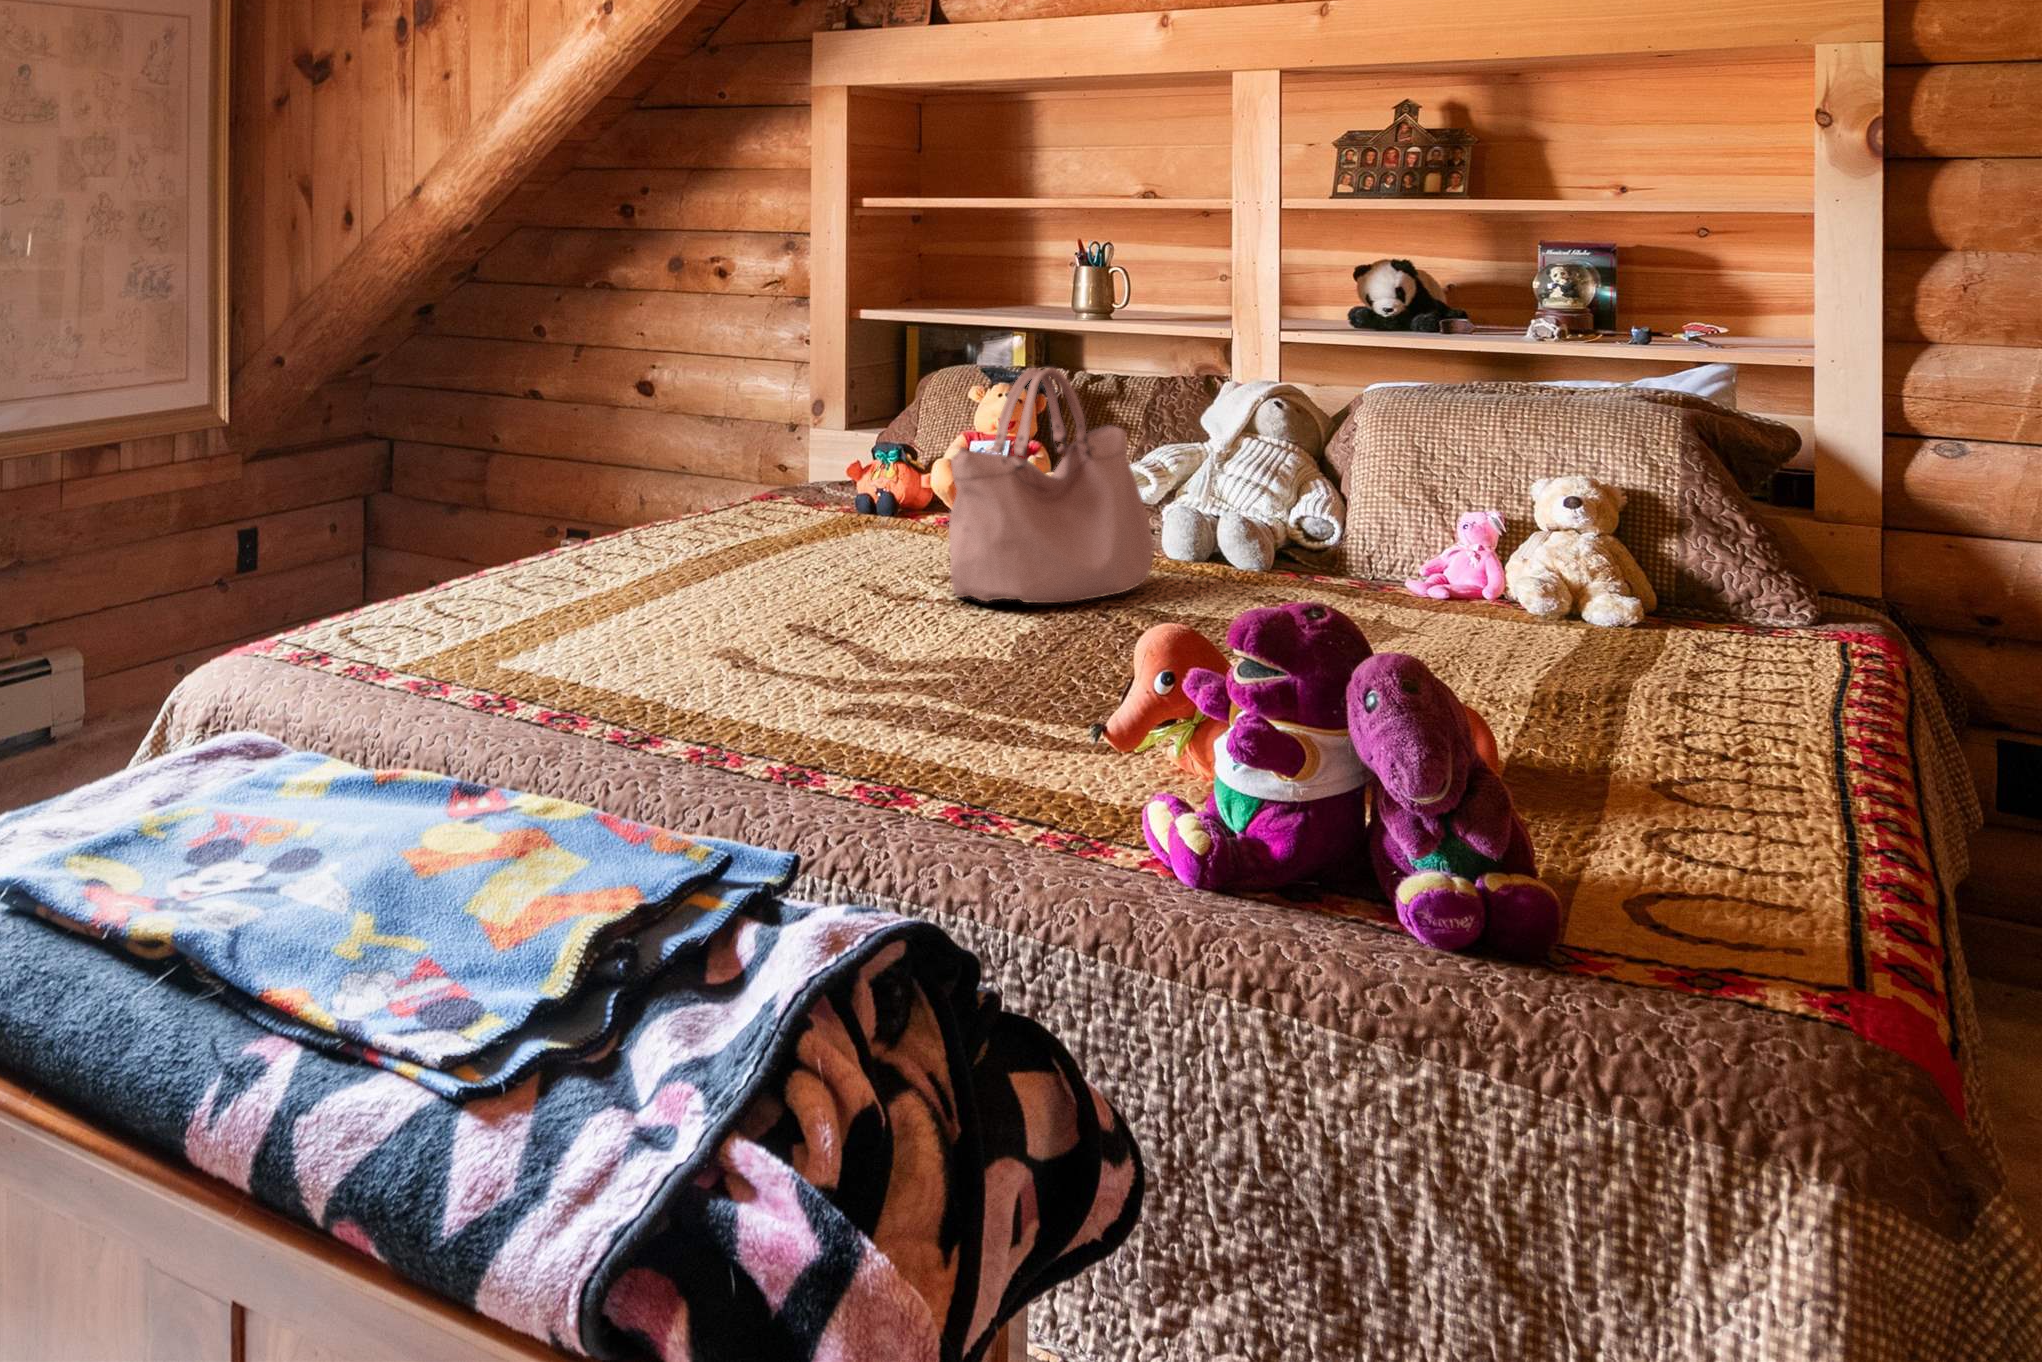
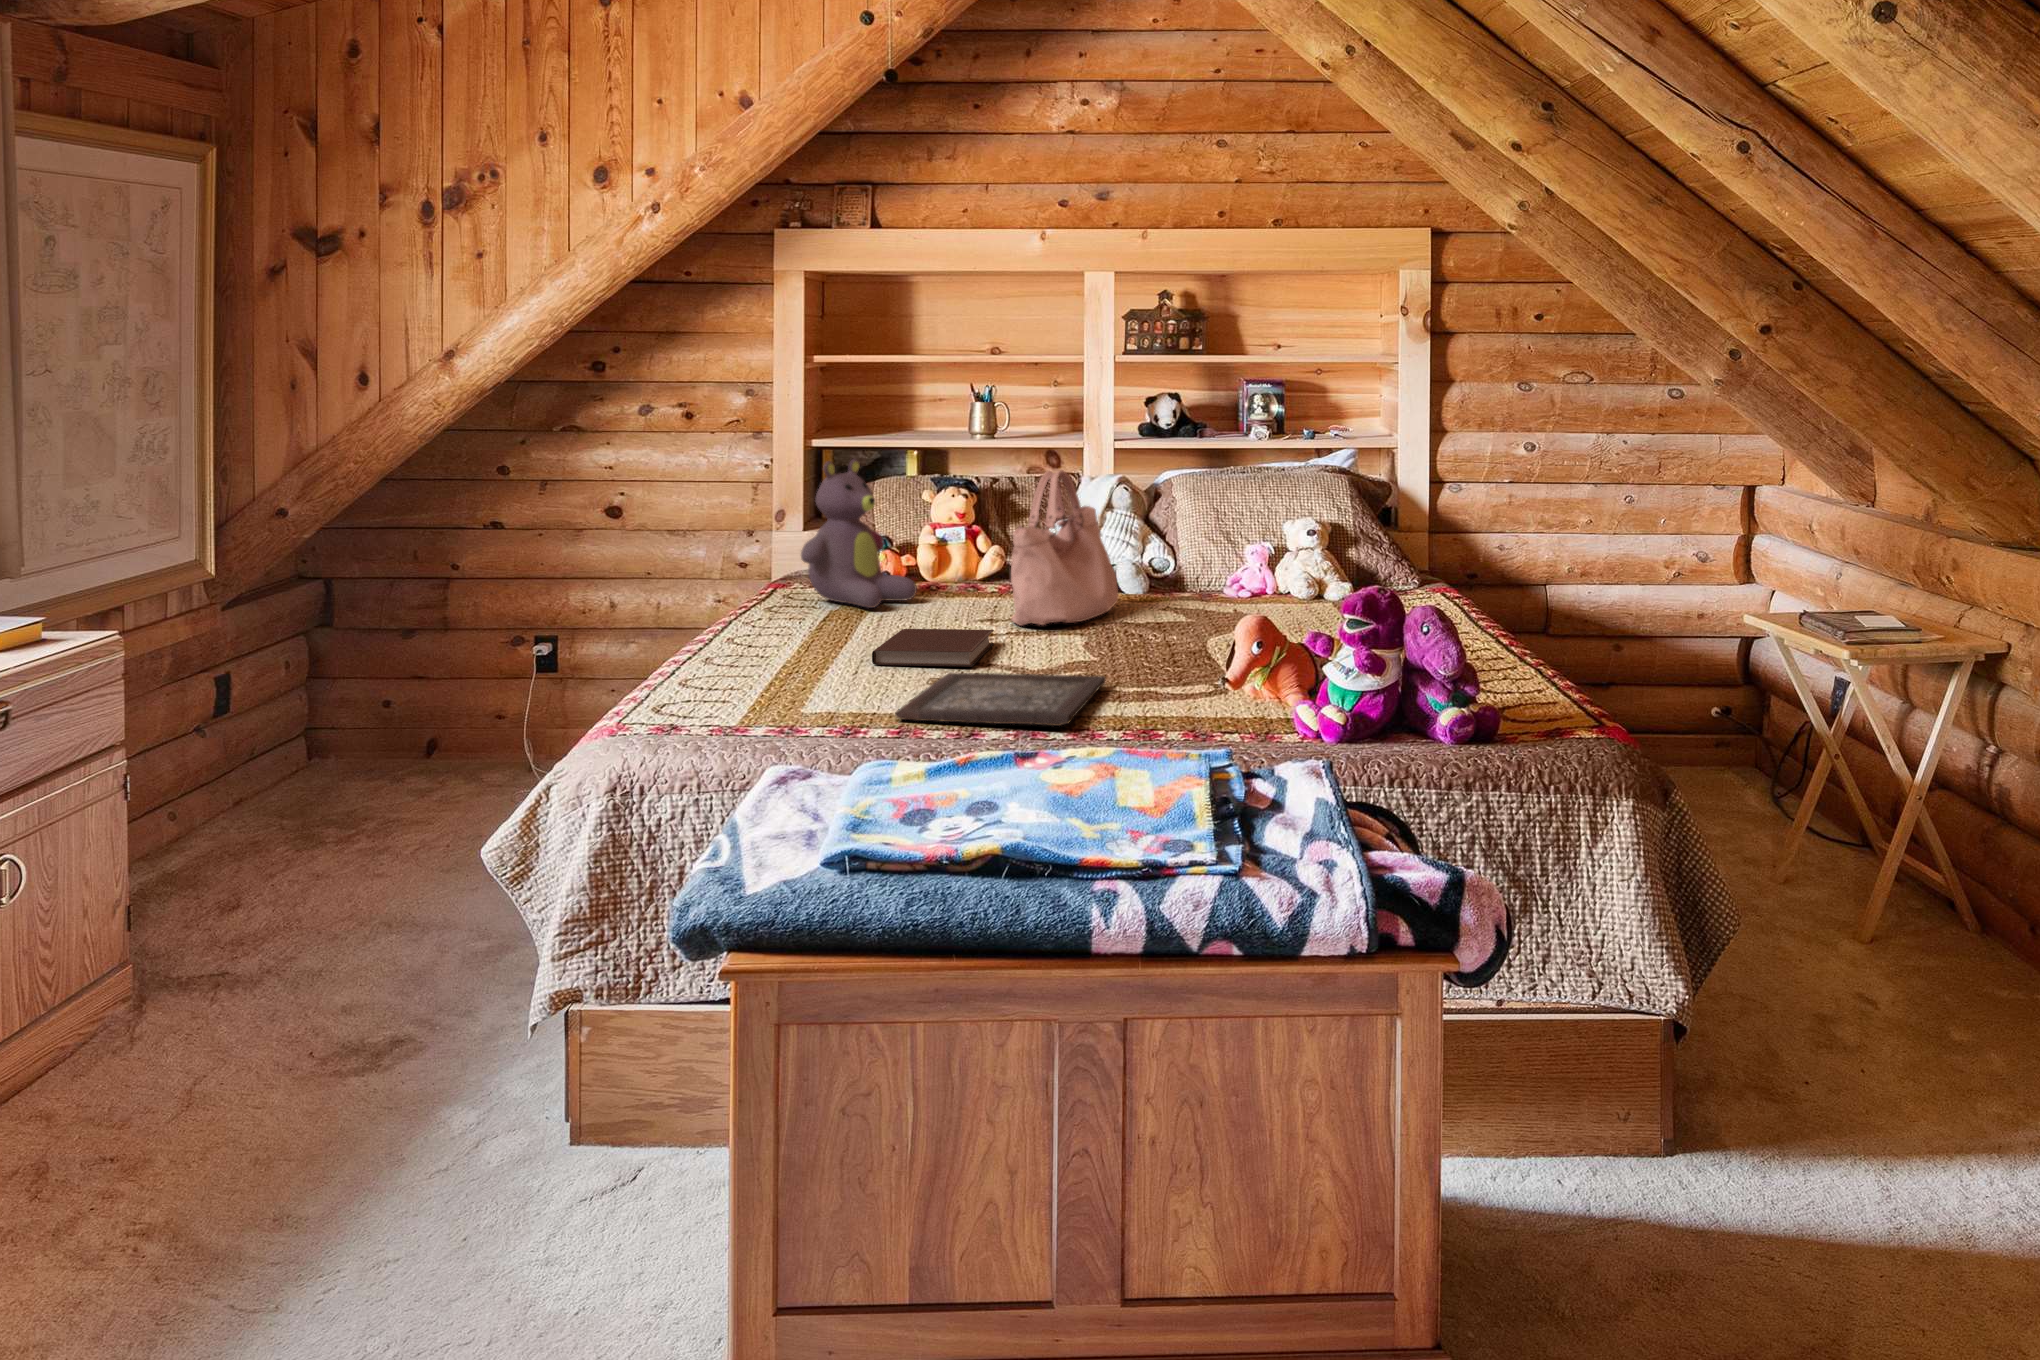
stuffed bear: none [708,337,871,546] -> present [801,459,917,608]
notebook: none [662,582,879,651] -> present [872,629,994,667]
tray: none [553,656,937,769] -> present [895,673,1106,726]

